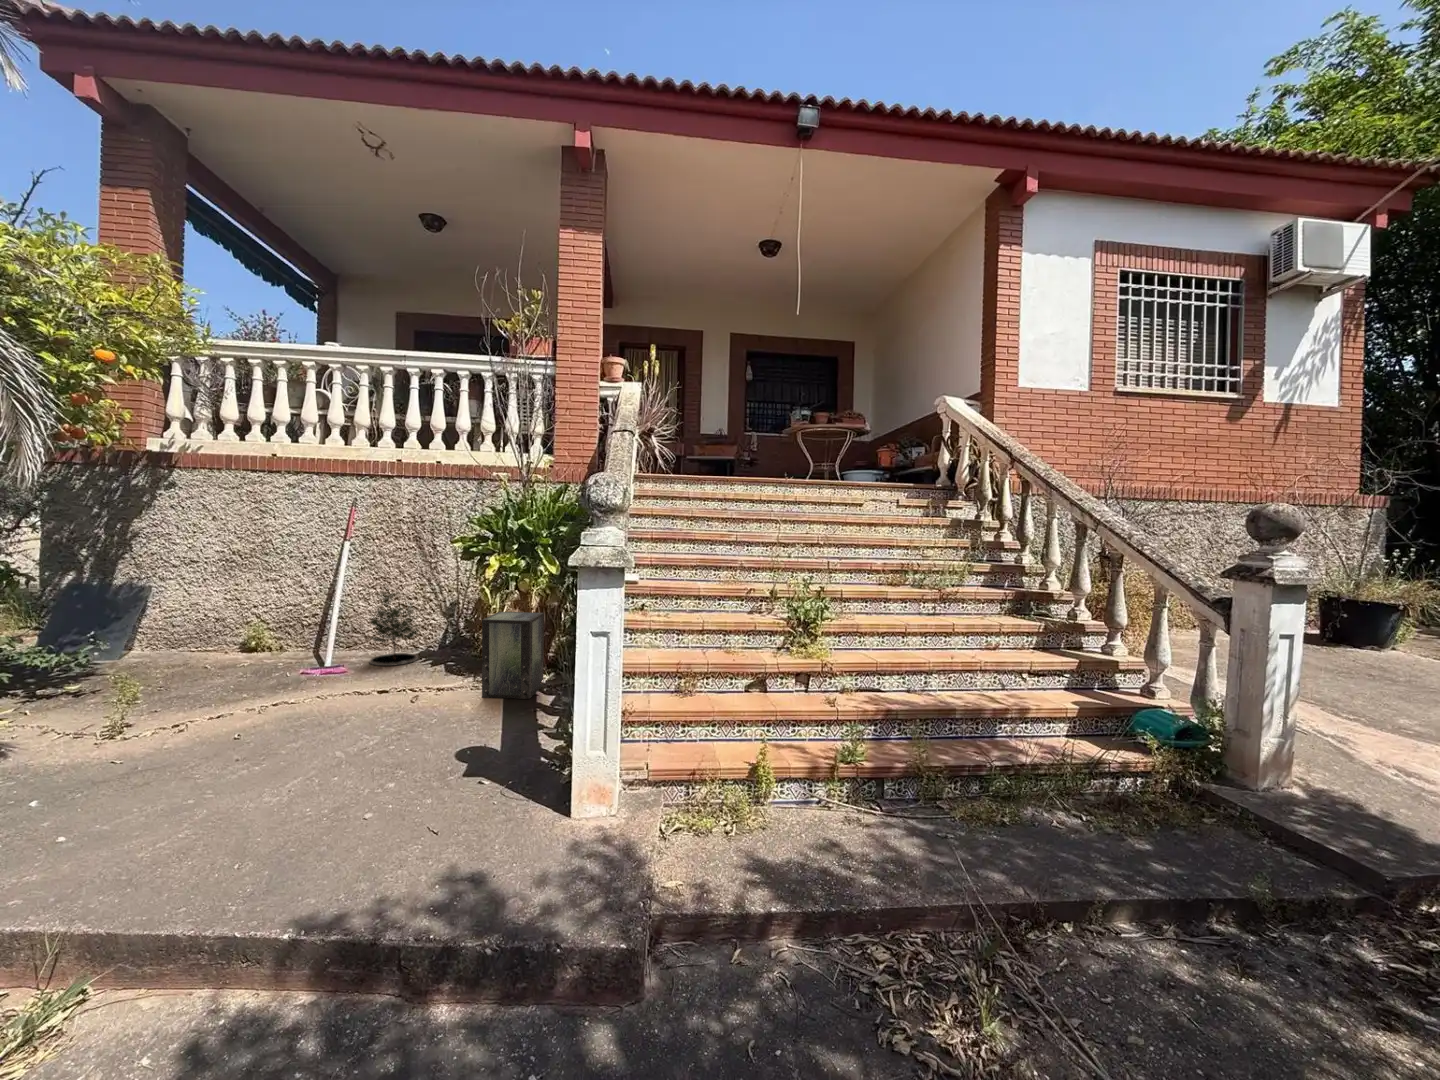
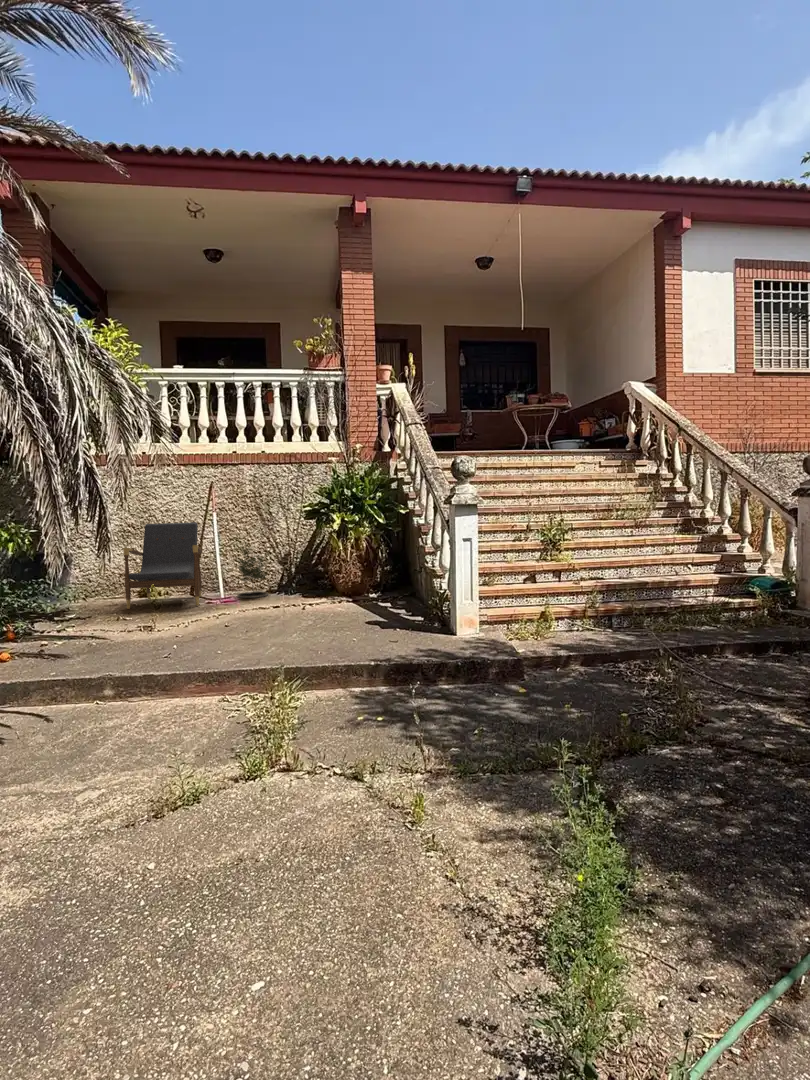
lounge chair: none [179,553,328,678] -> present [123,522,202,609]
storage box: present [482,612,544,699] -> none [340,551,373,607]

